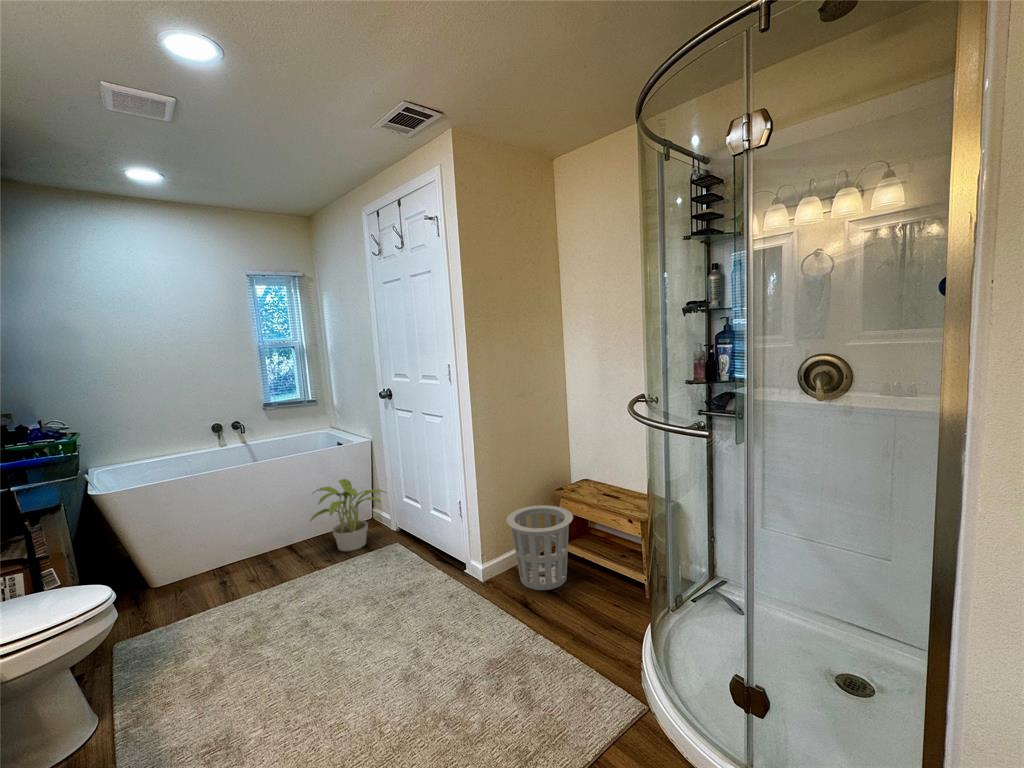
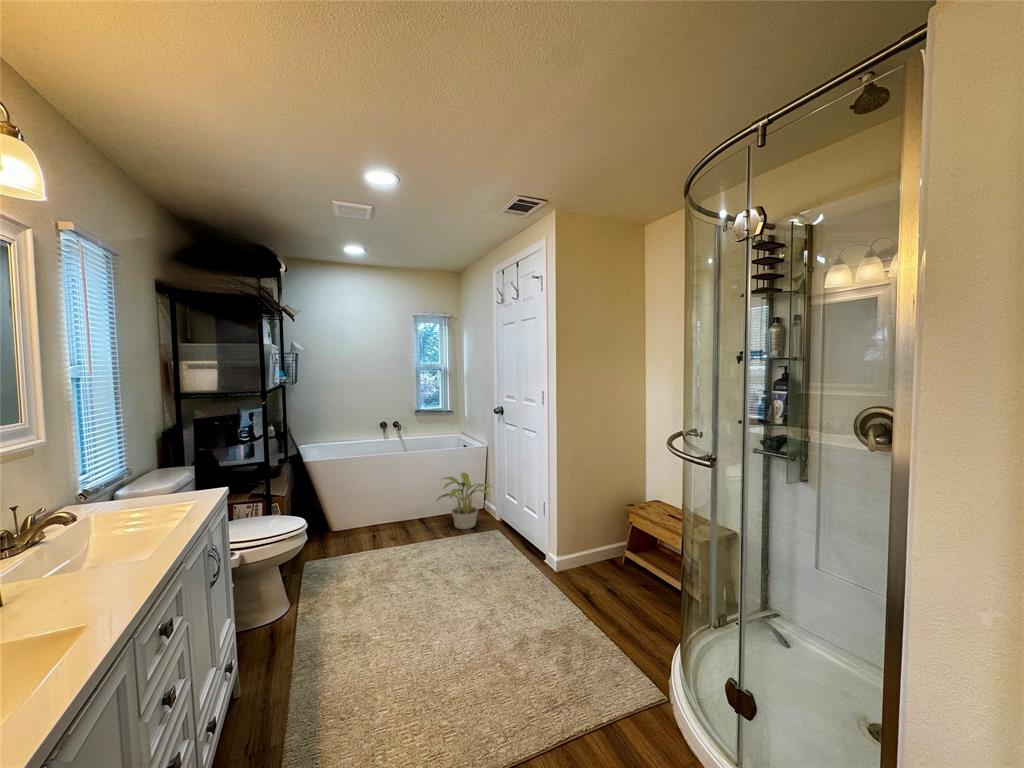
waste basket: present [506,505,573,590] -> none [580,515,638,588]

